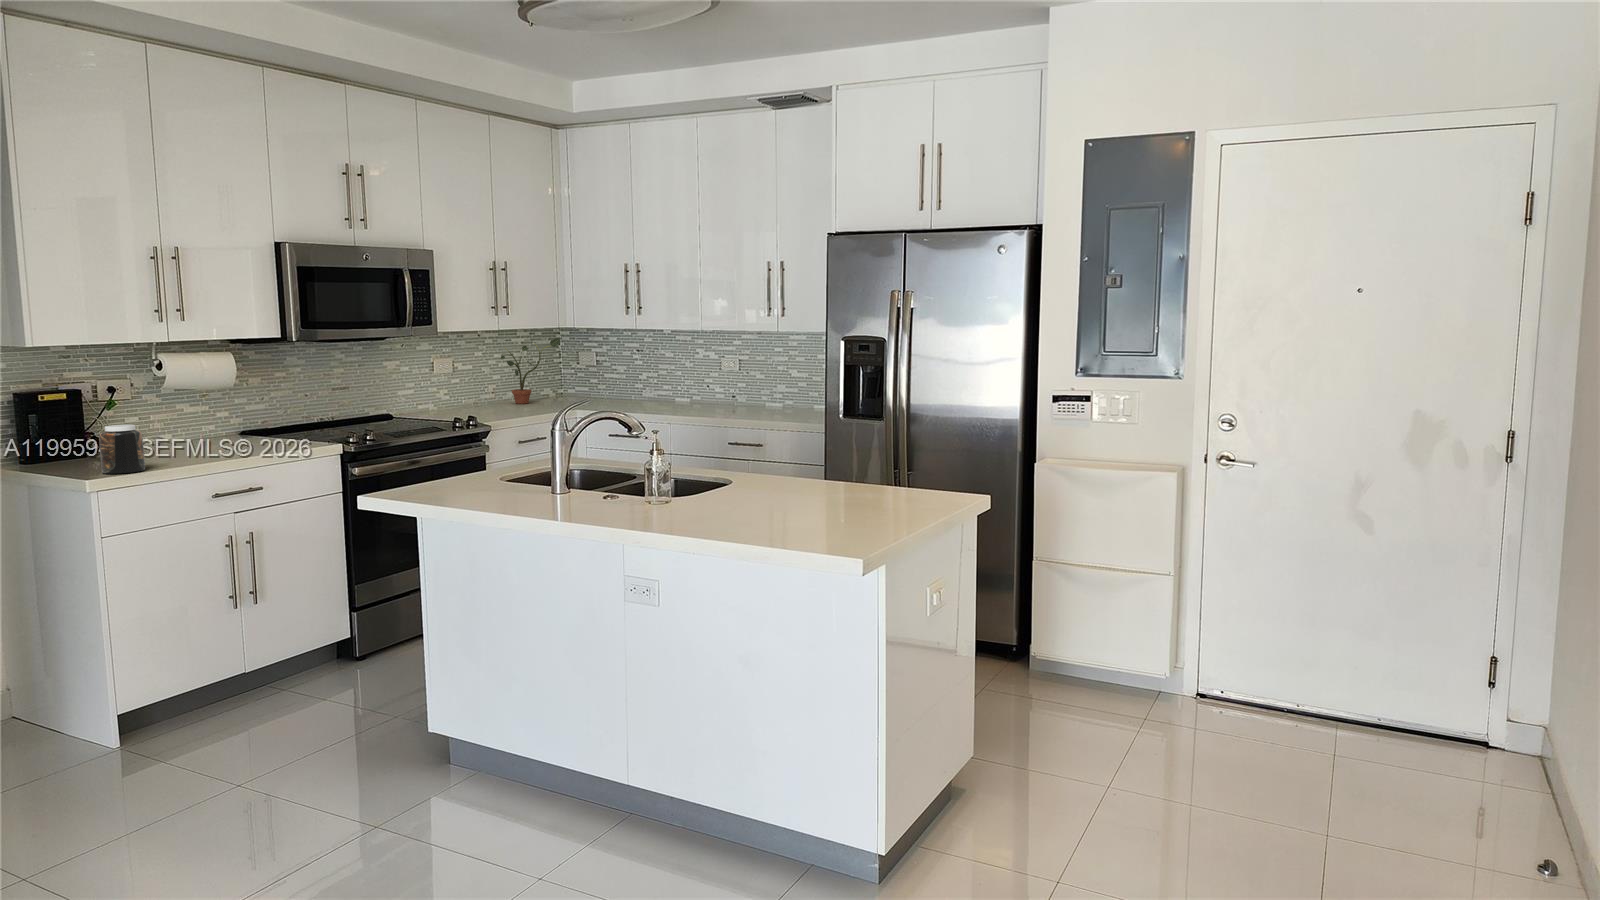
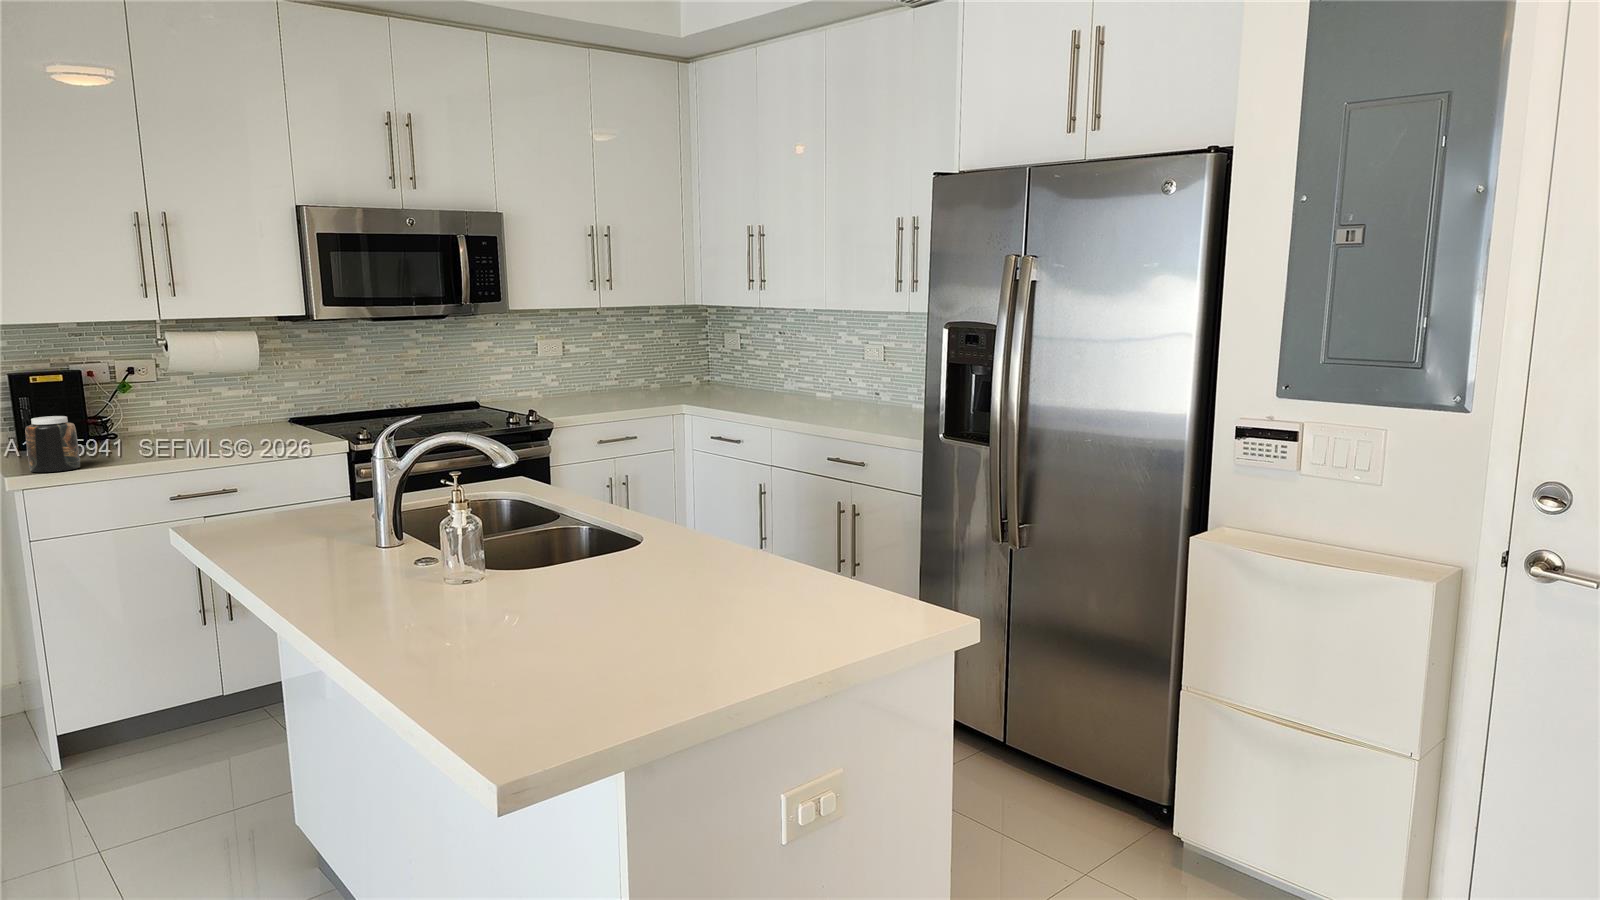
potted plant: present [501,338,560,404] -> none [621,318,690,392]

